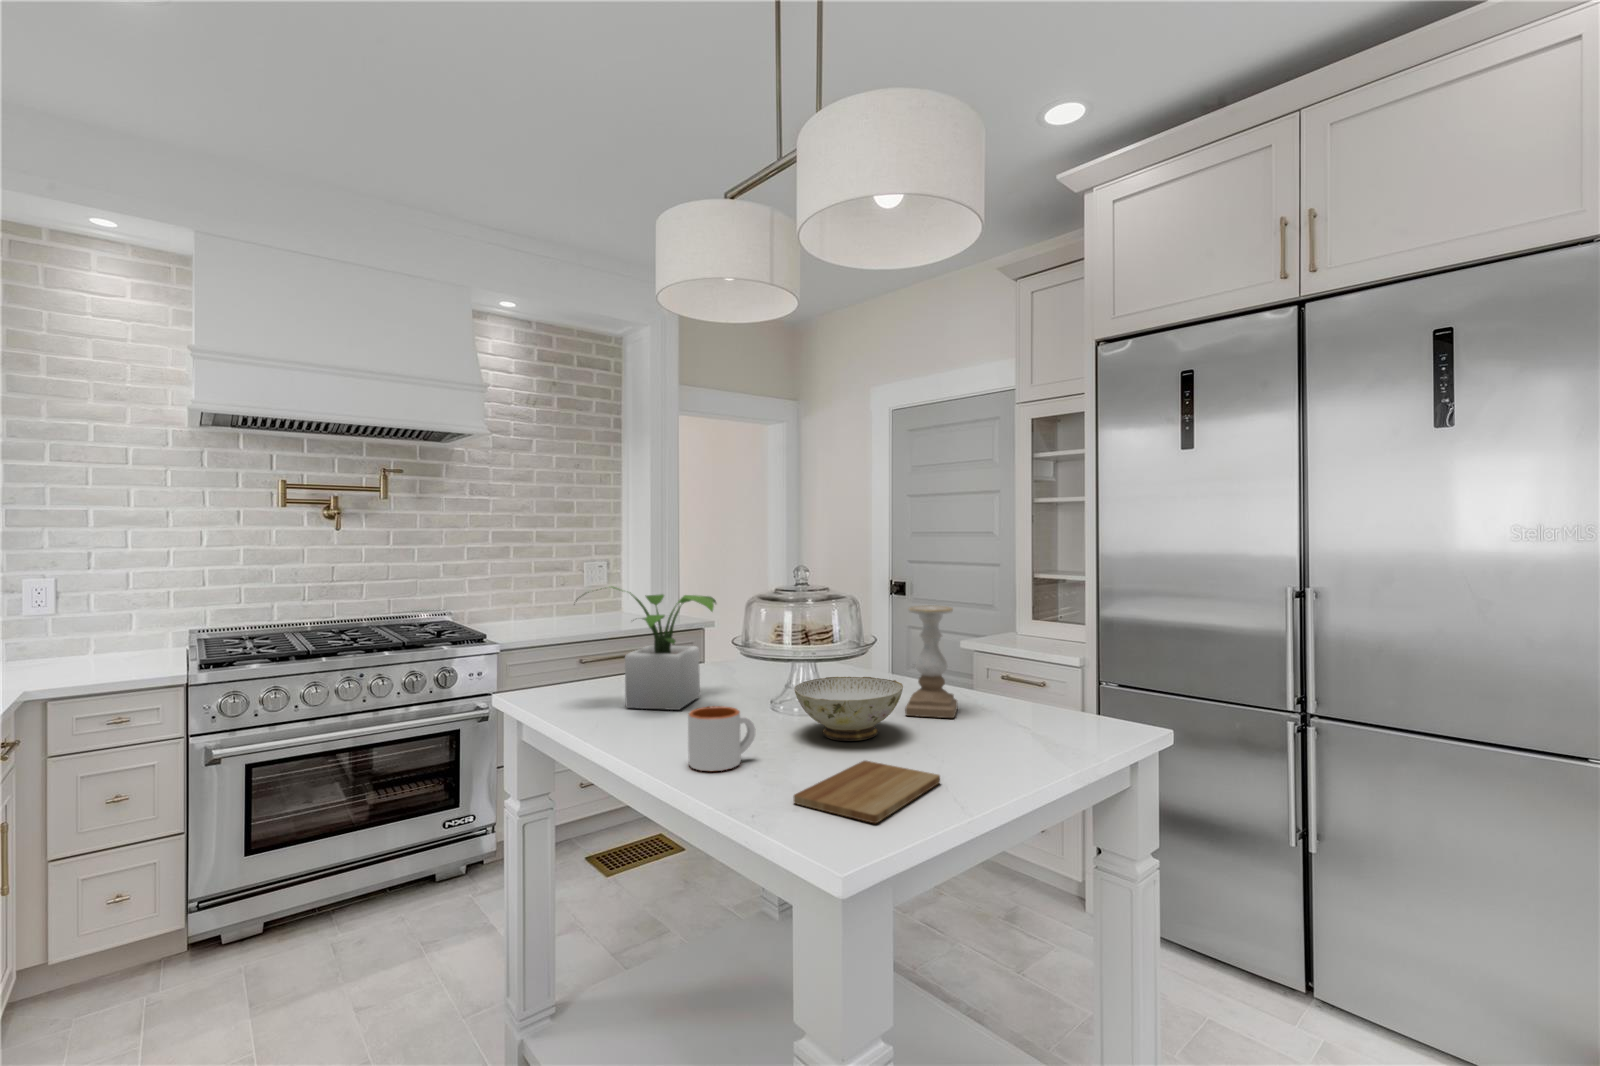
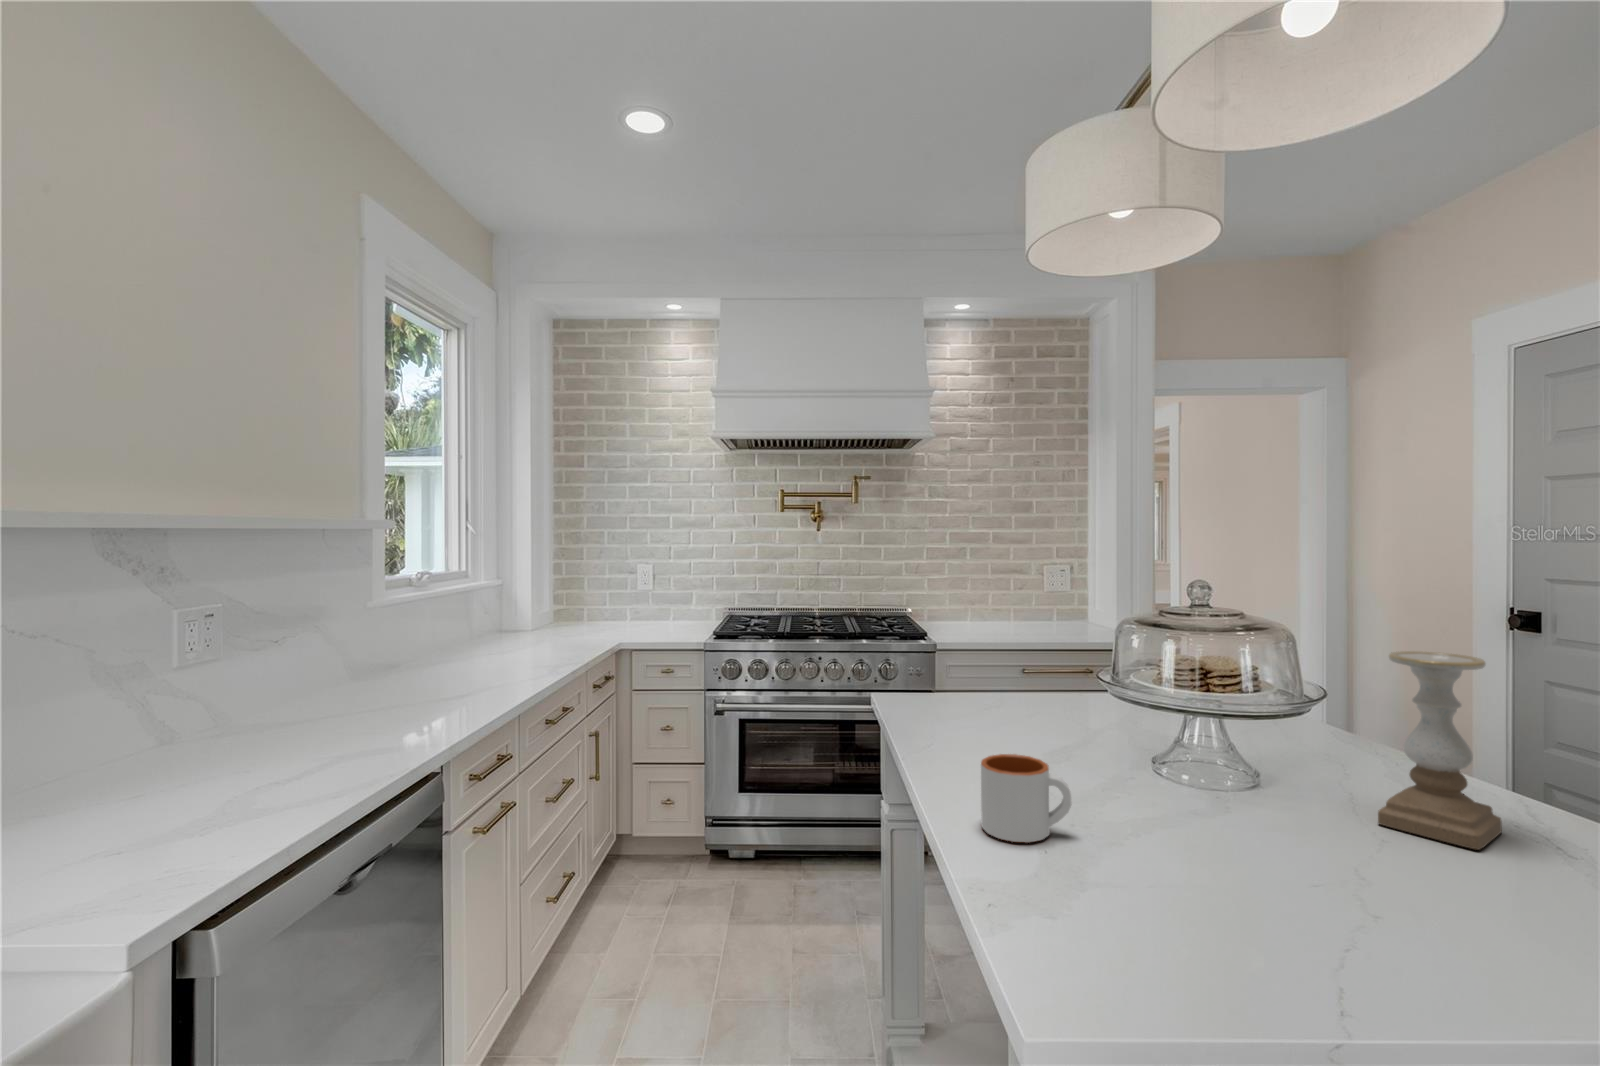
potted plant: present [576,587,716,710] -> none [931,593,1105,746]
ceramic bowl: present [794,677,903,741] -> none [1156,741,1348,849]
cutting board: present [794,761,940,823] -> none [1067,887,1354,1009]

